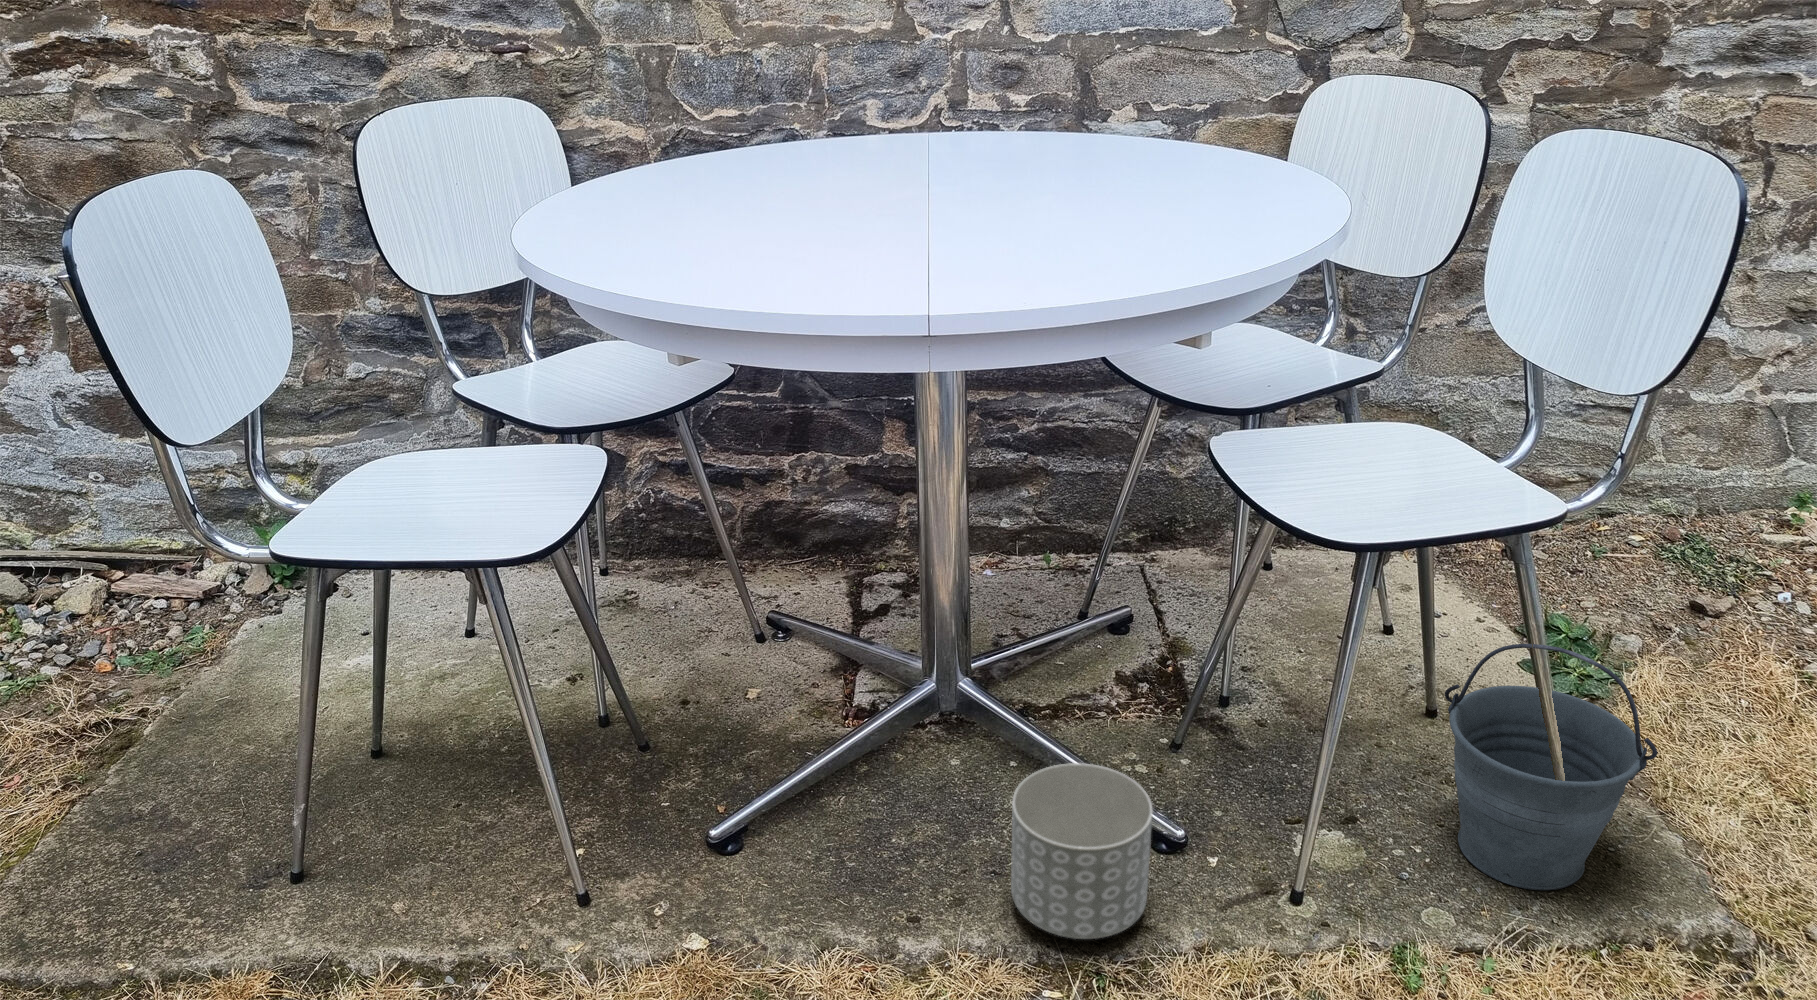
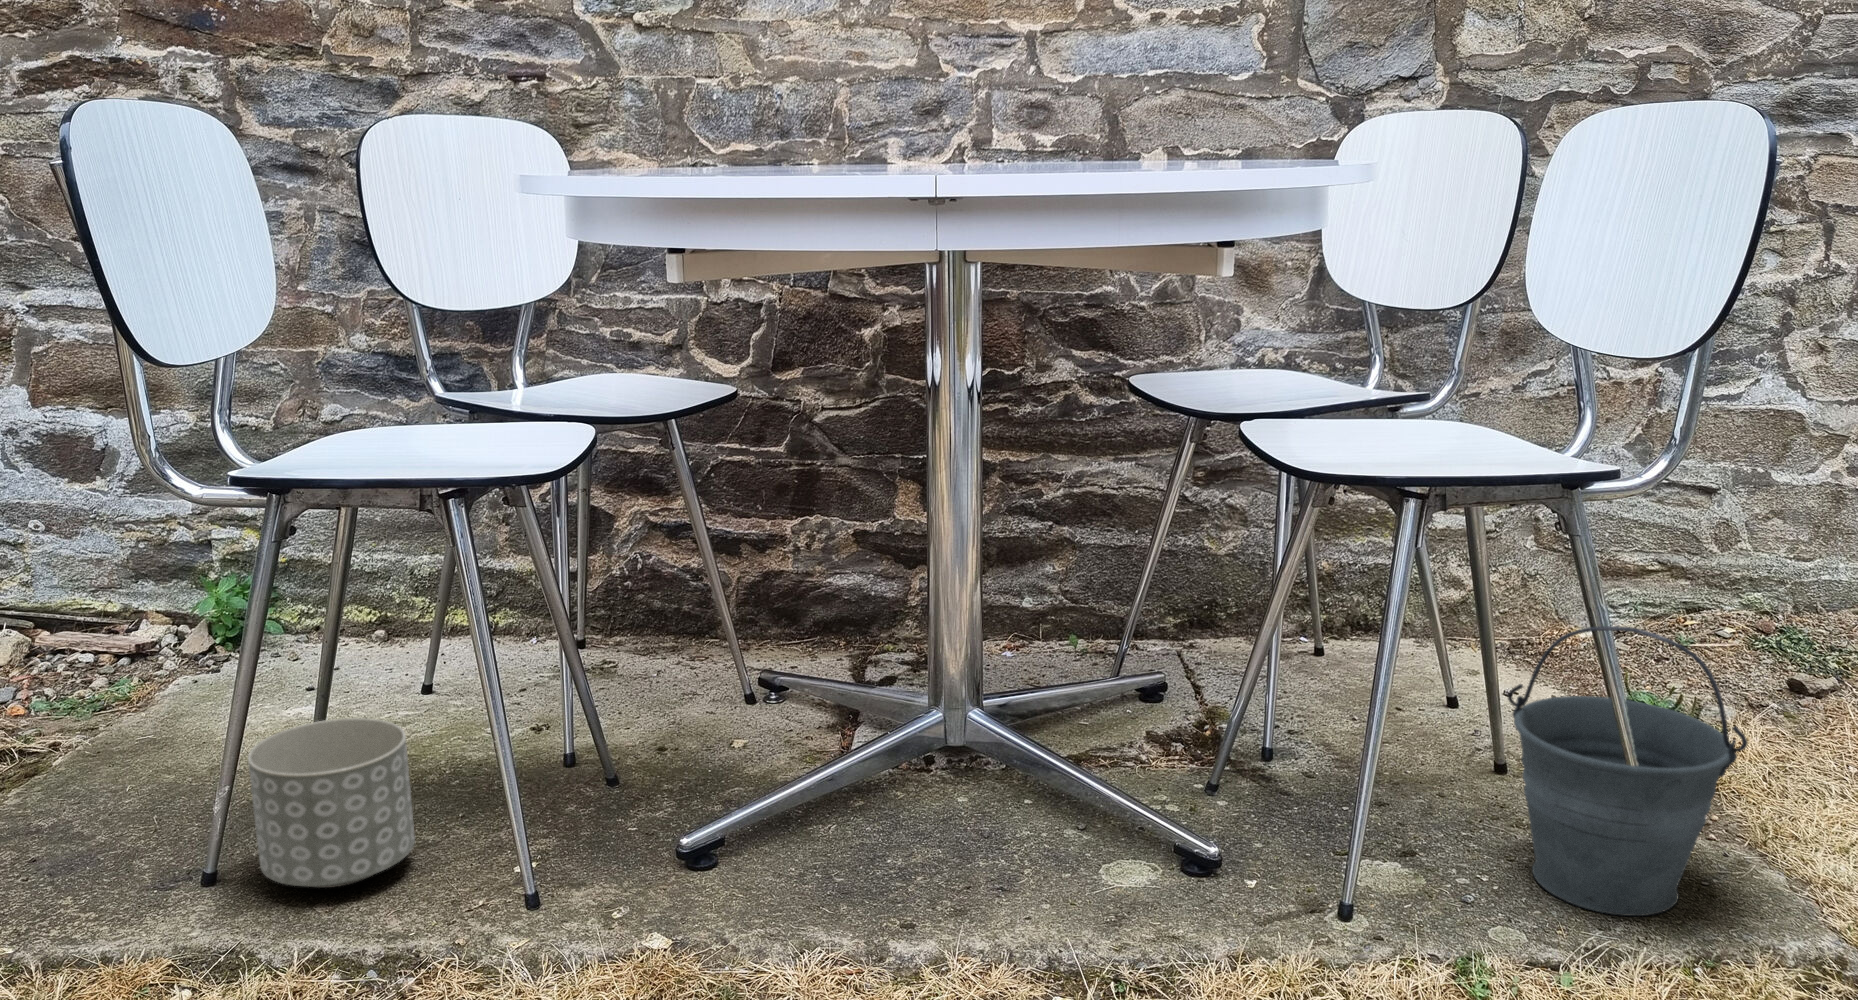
planter: present [1011,763,1153,939] -> present [248,718,415,888]

